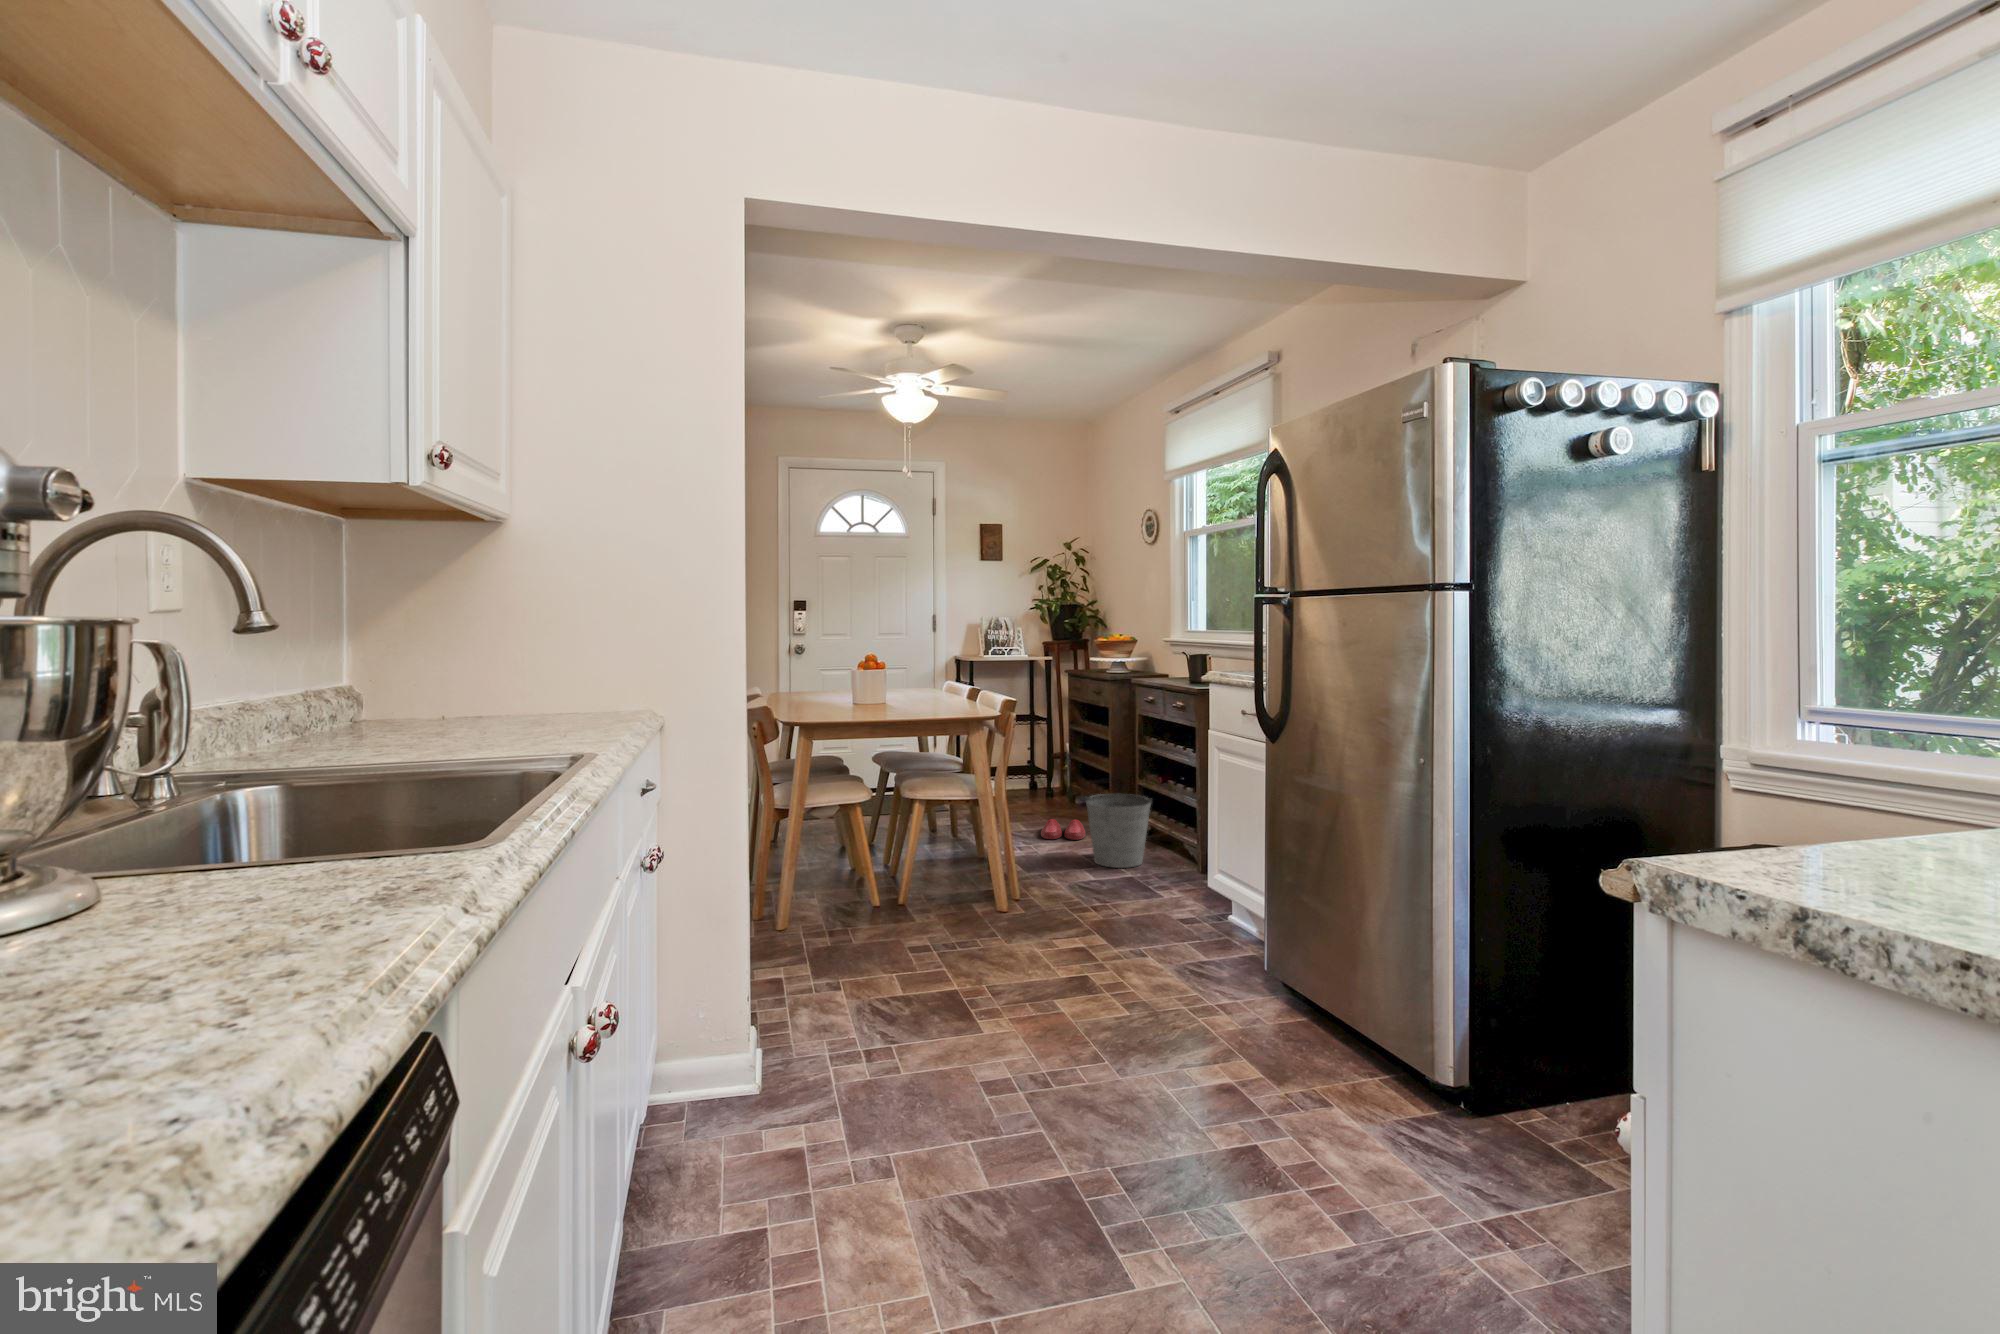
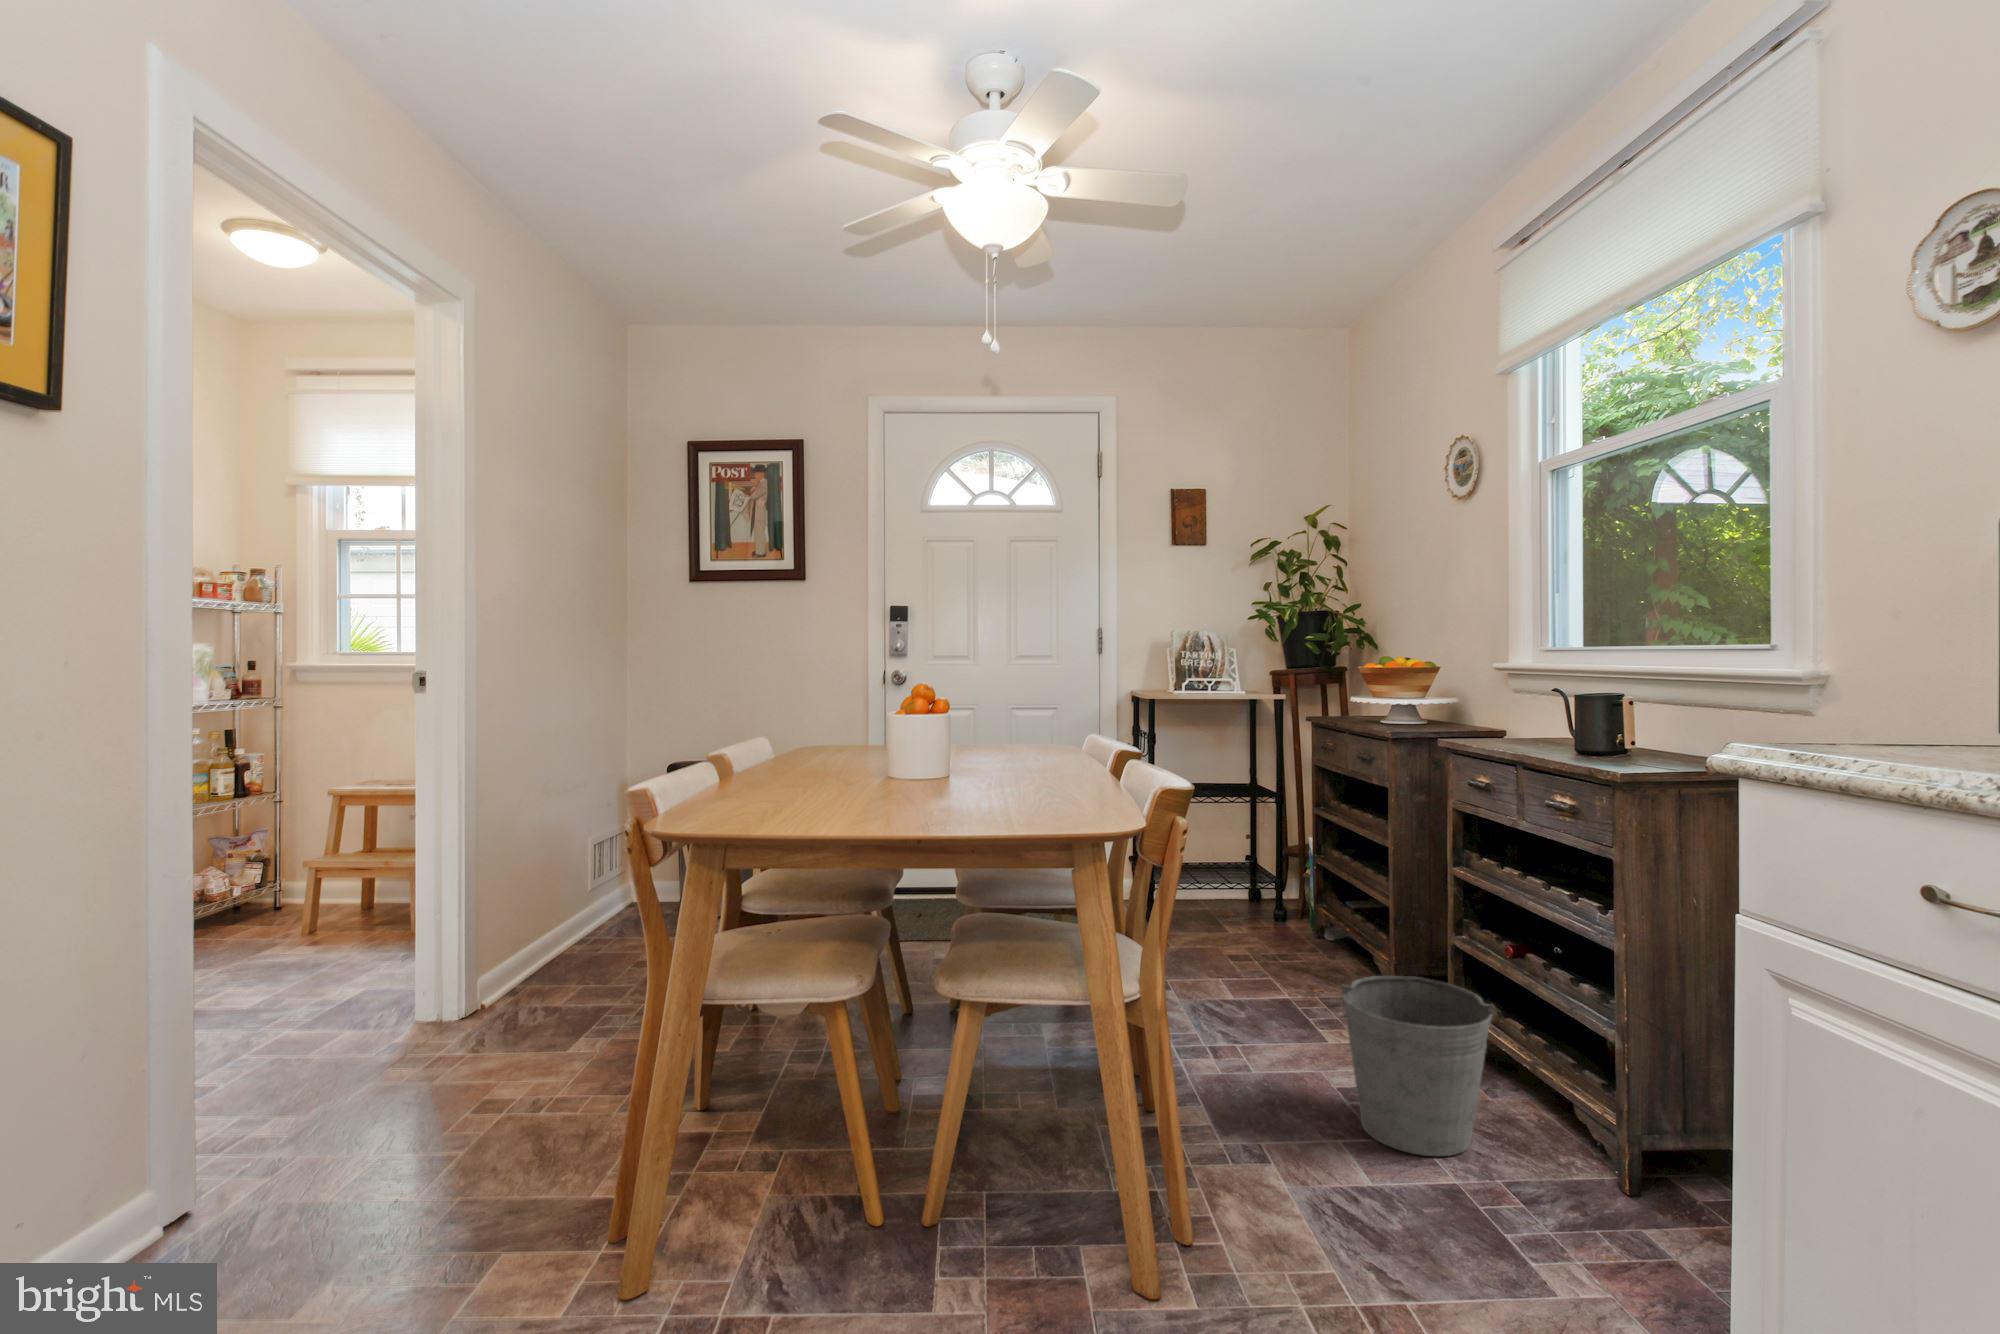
slippers: present [1041,819,1086,840] -> none [1254,993,1341,1045]

